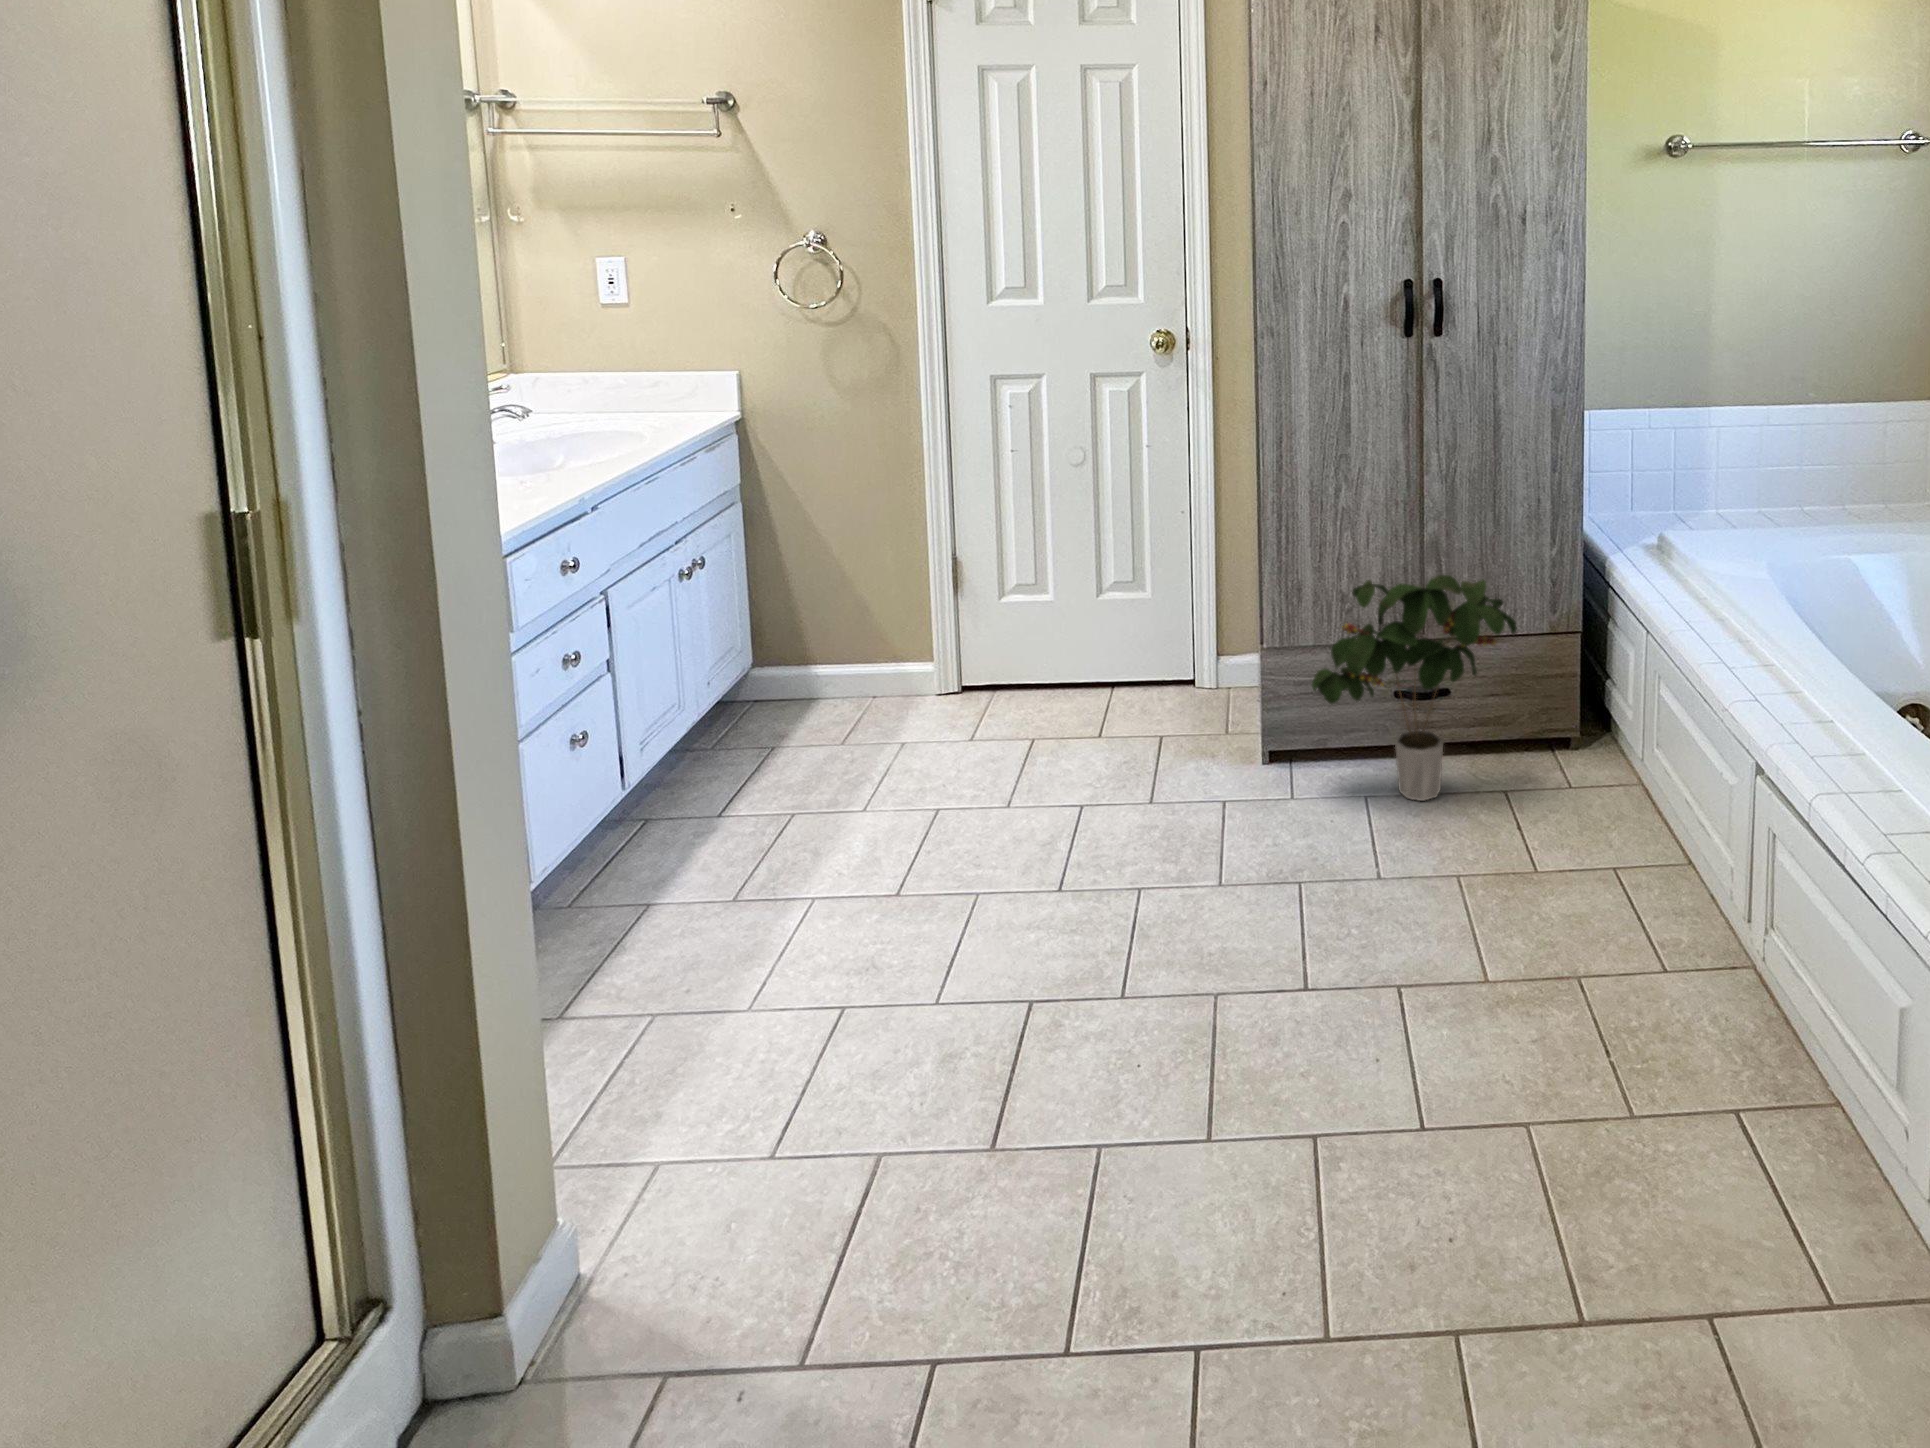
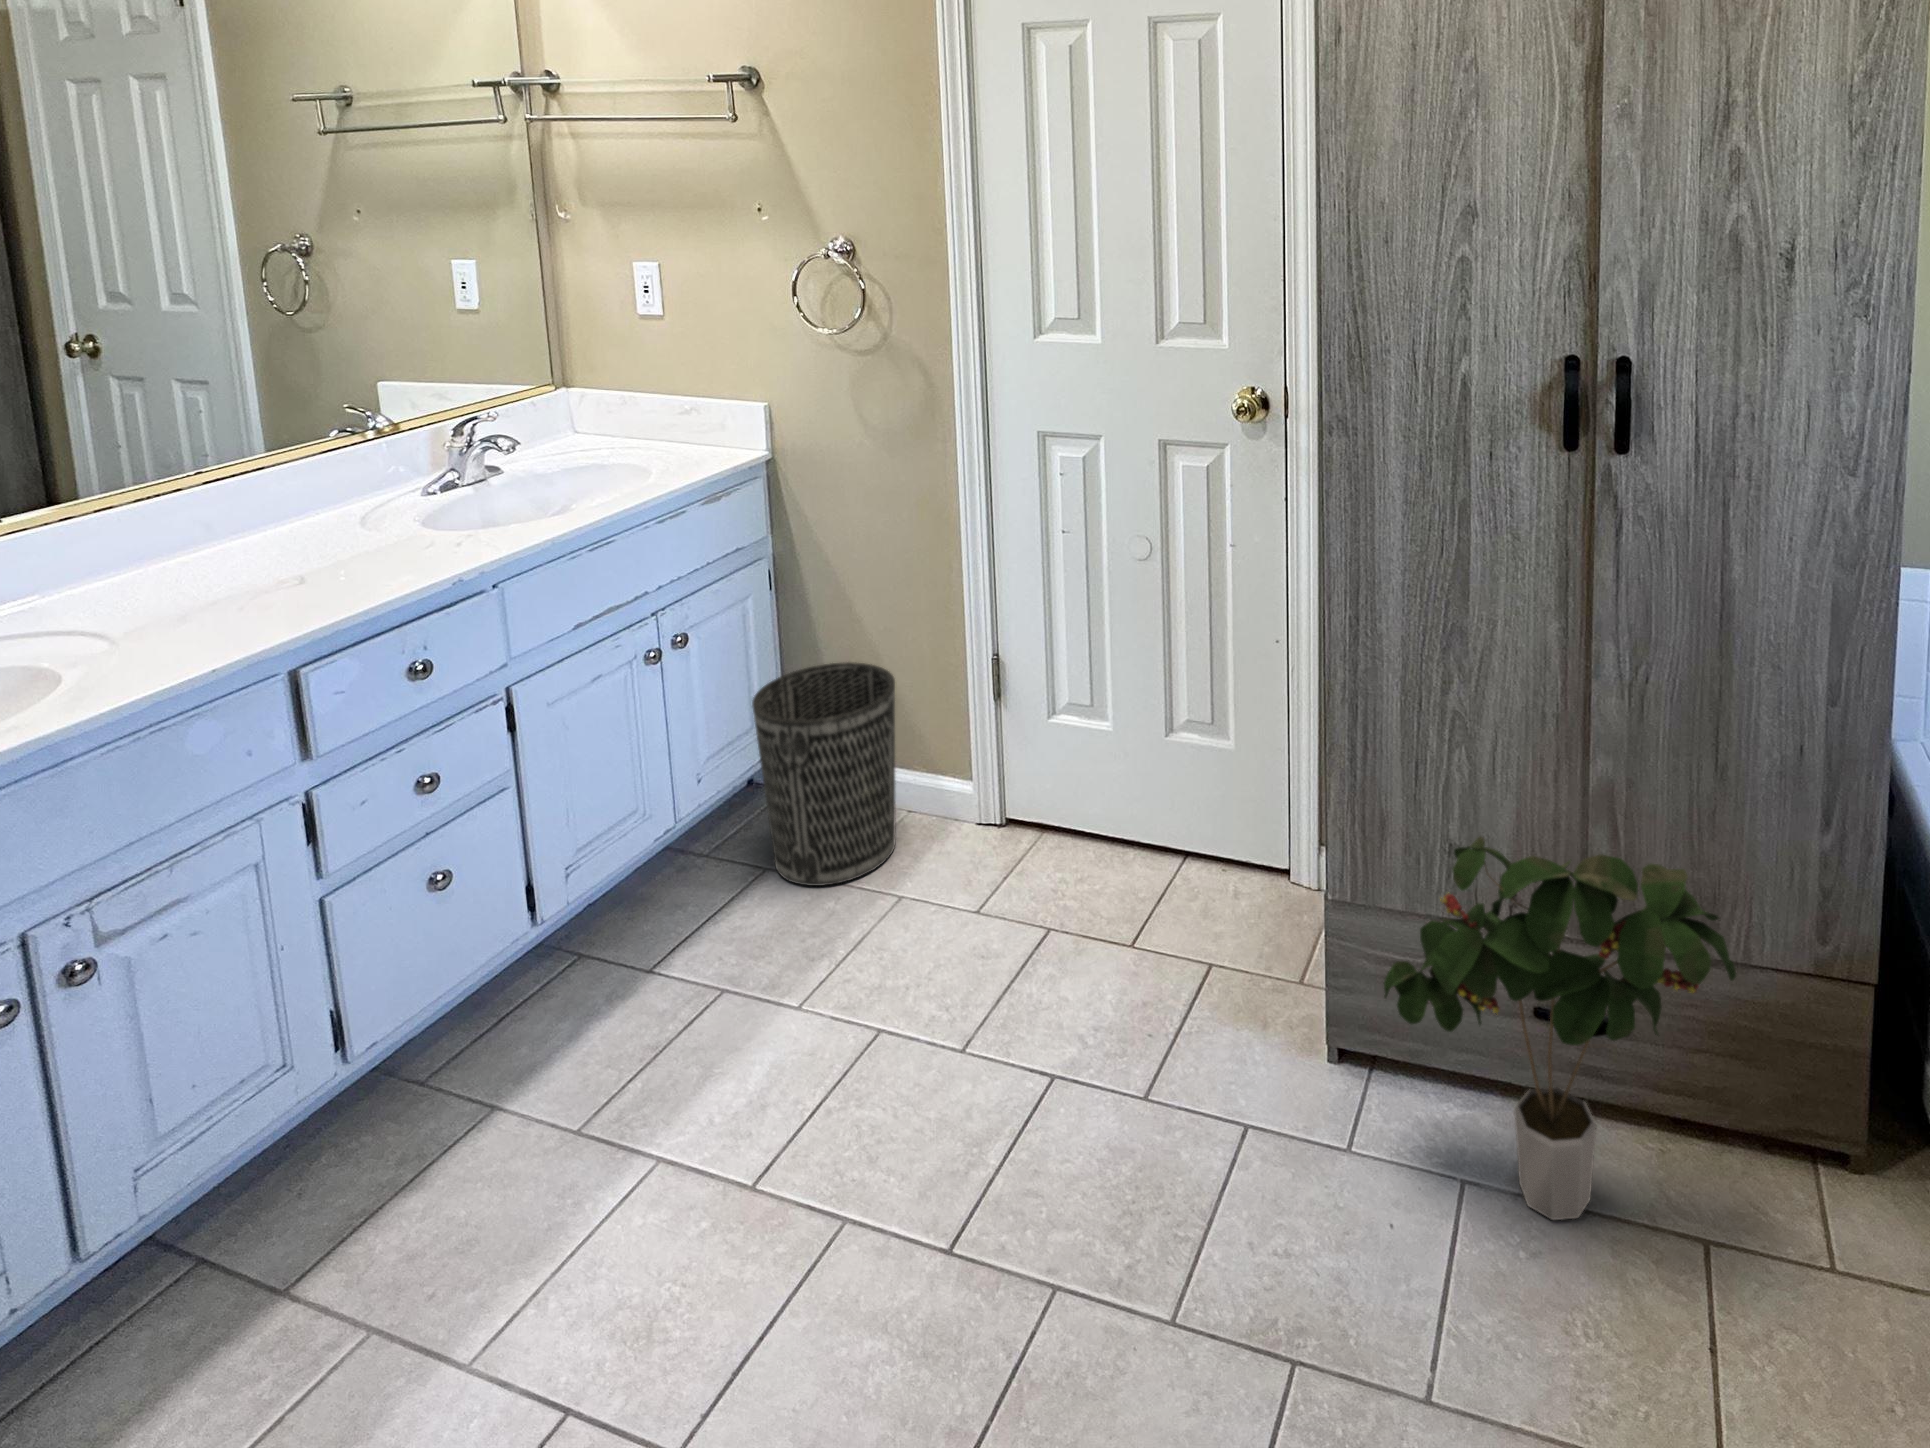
wastebasket: none [760,577,878,750] -> present [752,662,896,886]

